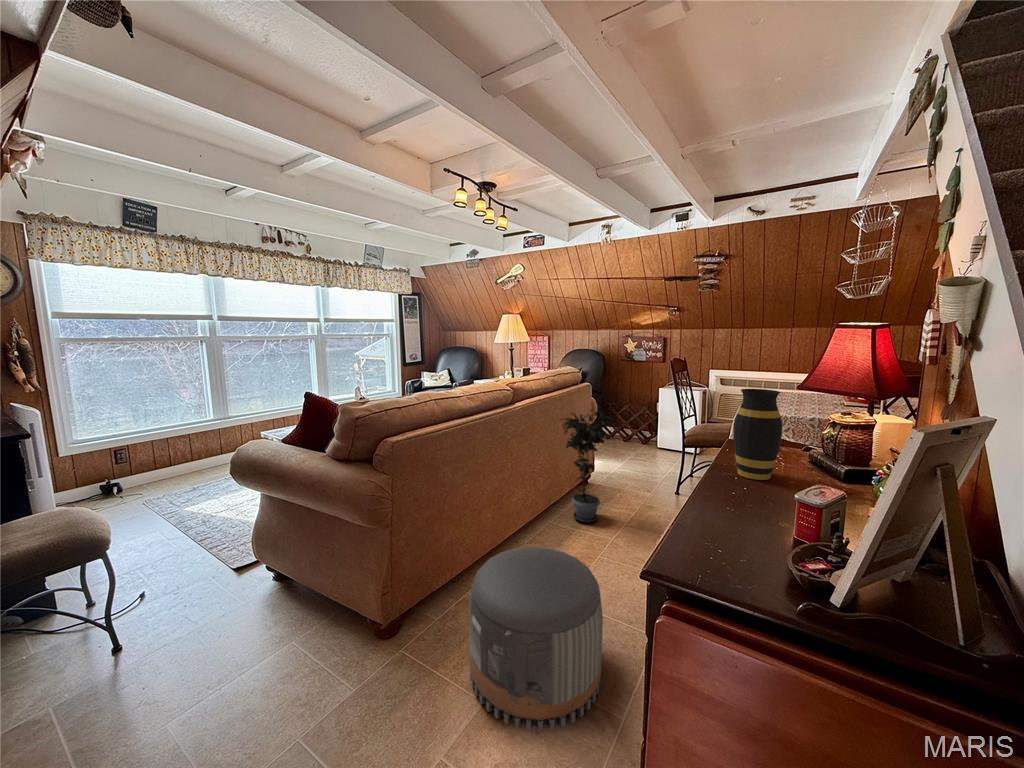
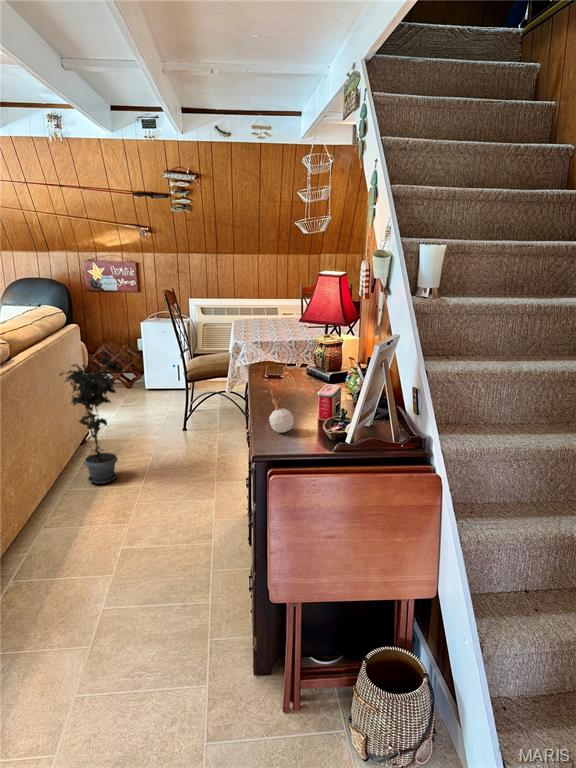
vase: present [733,389,782,480] -> none [264,324,295,394]
candle: none [705,471,743,536] -> present [269,394,294,433]
pouf: present [469,547,603,731] -> none [43,503,184,664]

